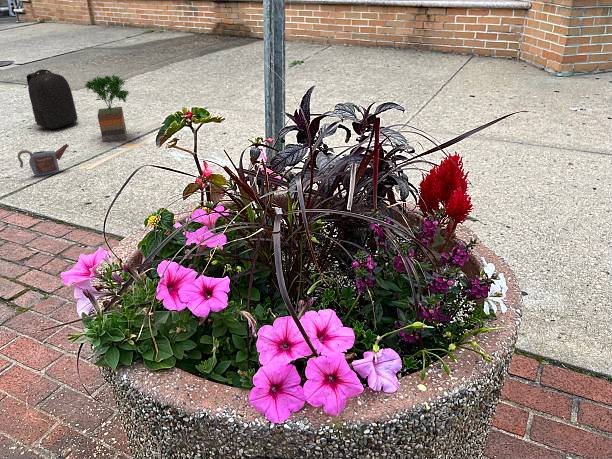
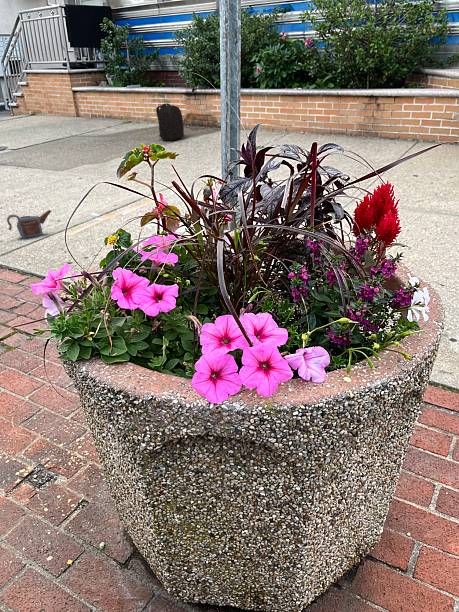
backpack: present [27,69,78,129] -> present [156,103,184,141]
potted tree: present [85,75,129,142] -> none [66,151,106,211]

